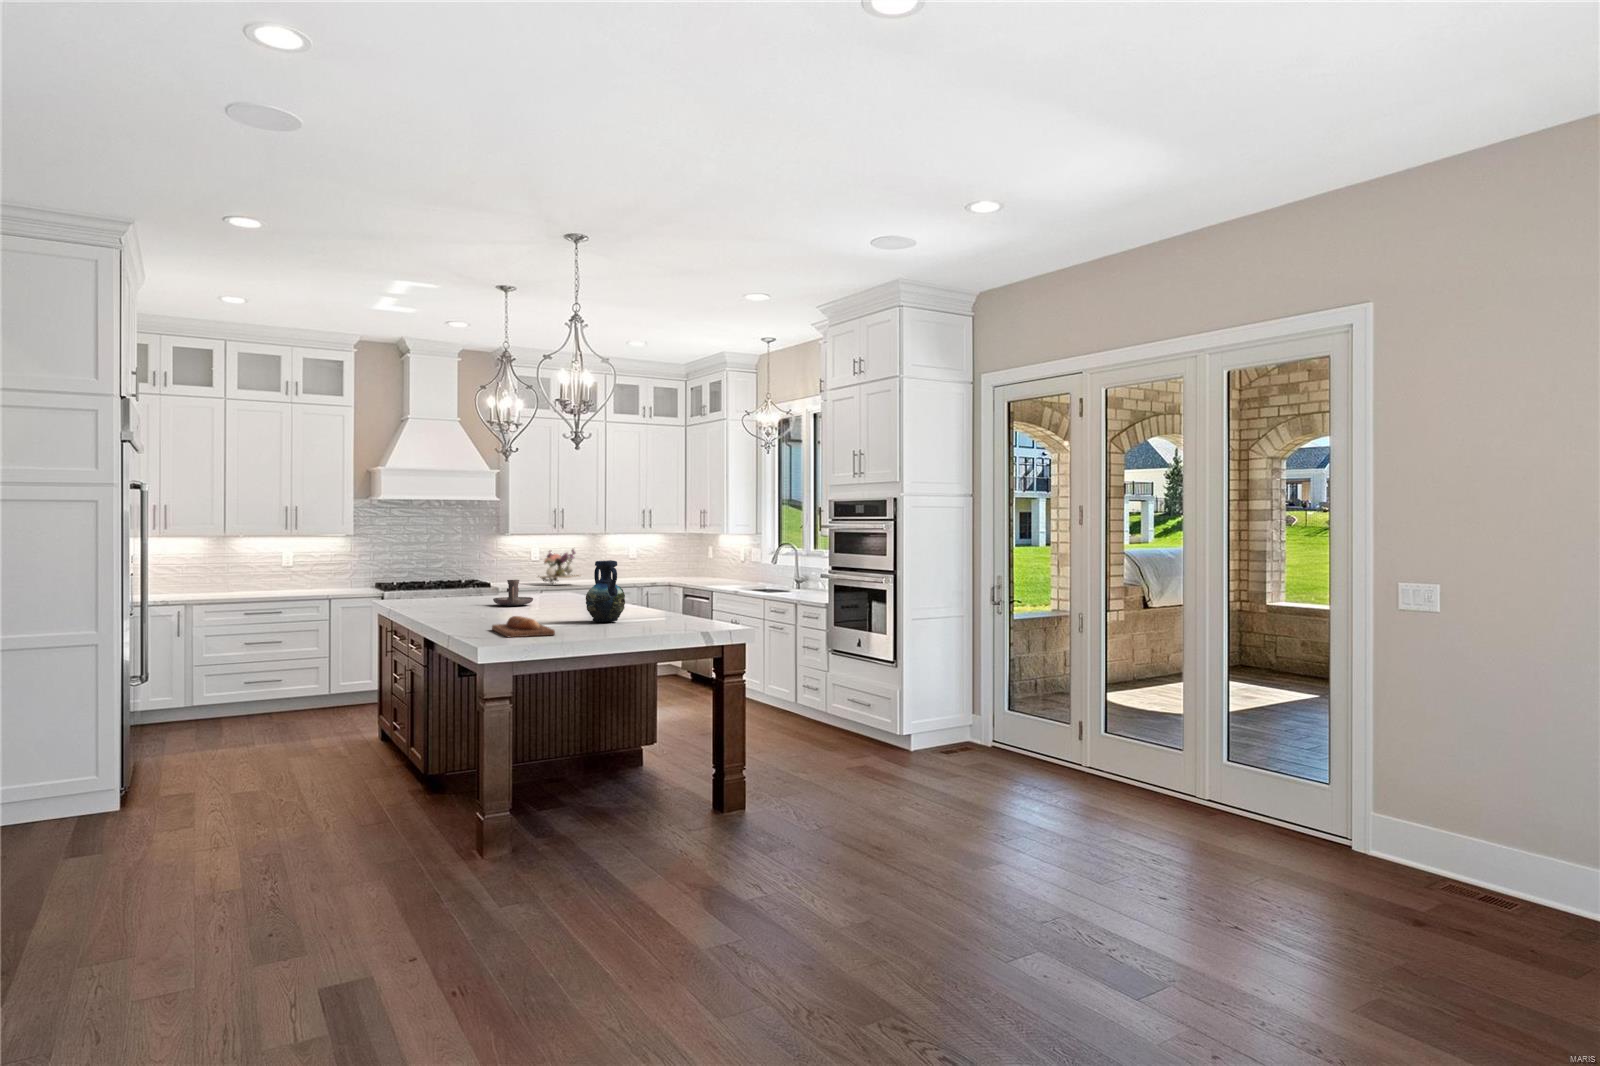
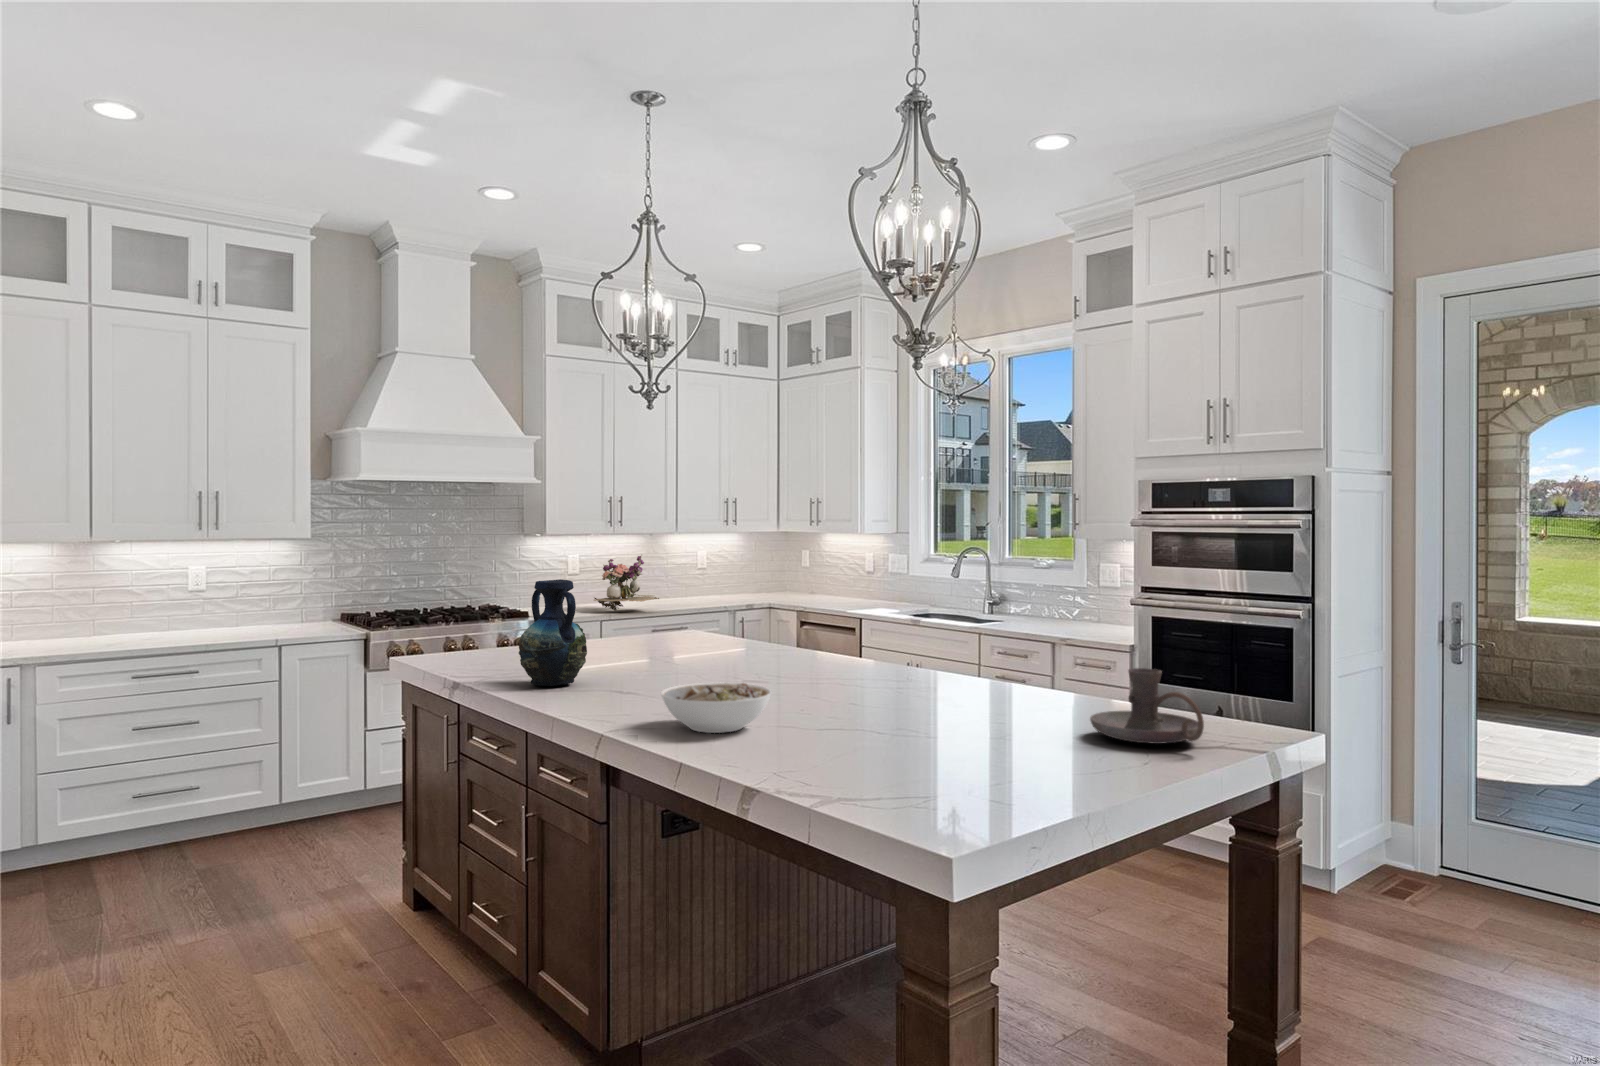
vase: present [586,560,625,622] -> present [519,579,587,686]
candle holder: present [493,580,533,606] -> present [1090,668,1204,744]
bowl: none [442,600,496,622] -> present [661,683,772,733]
bread loaf: present [492,616,555,637] -> none [850,736,1062,810]

